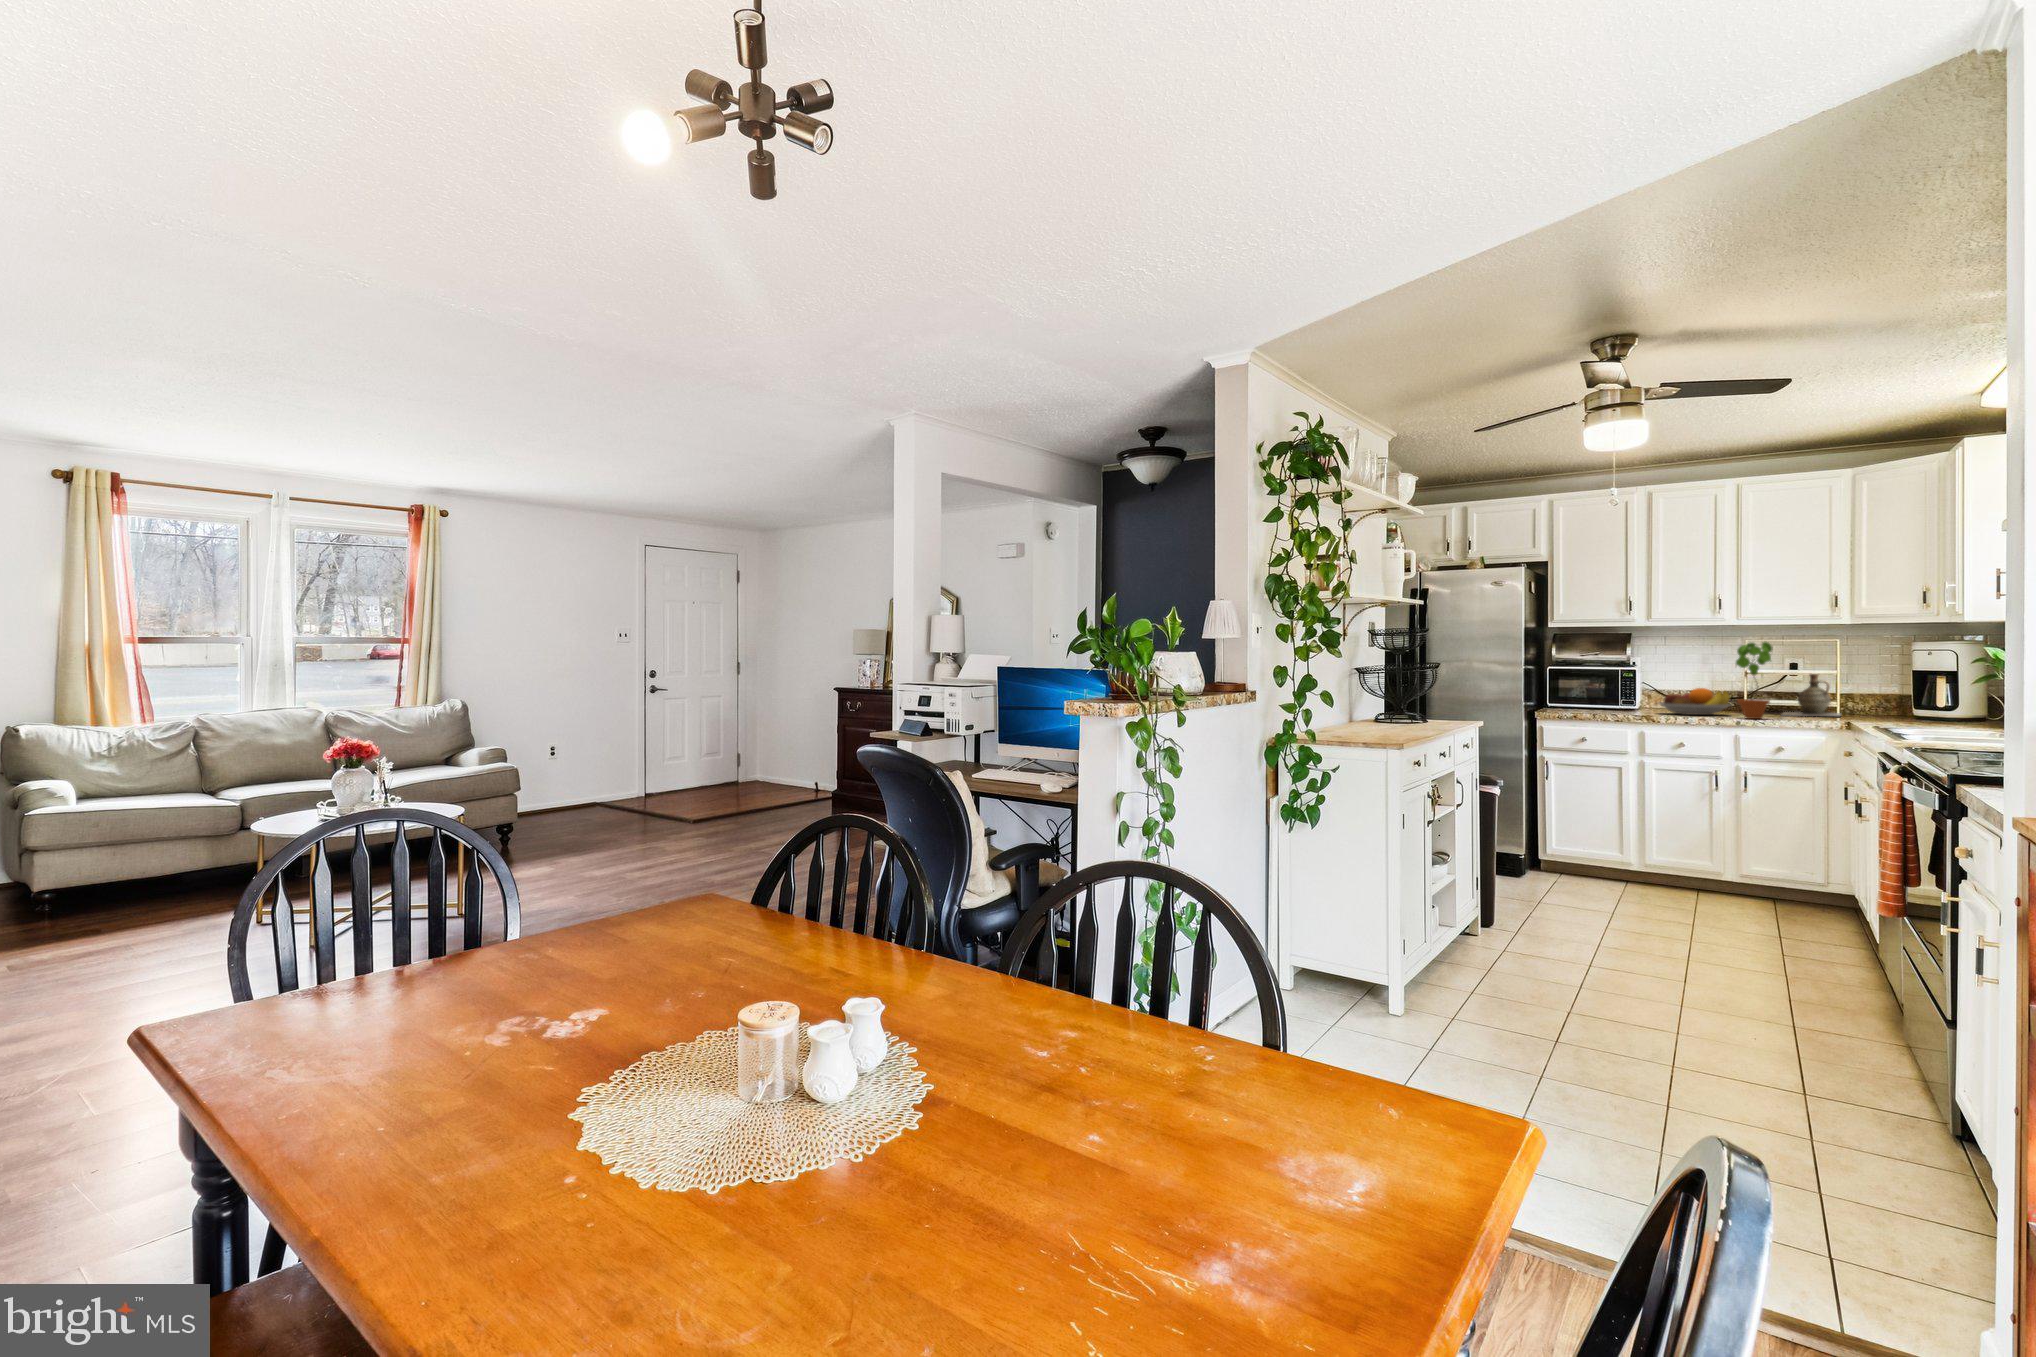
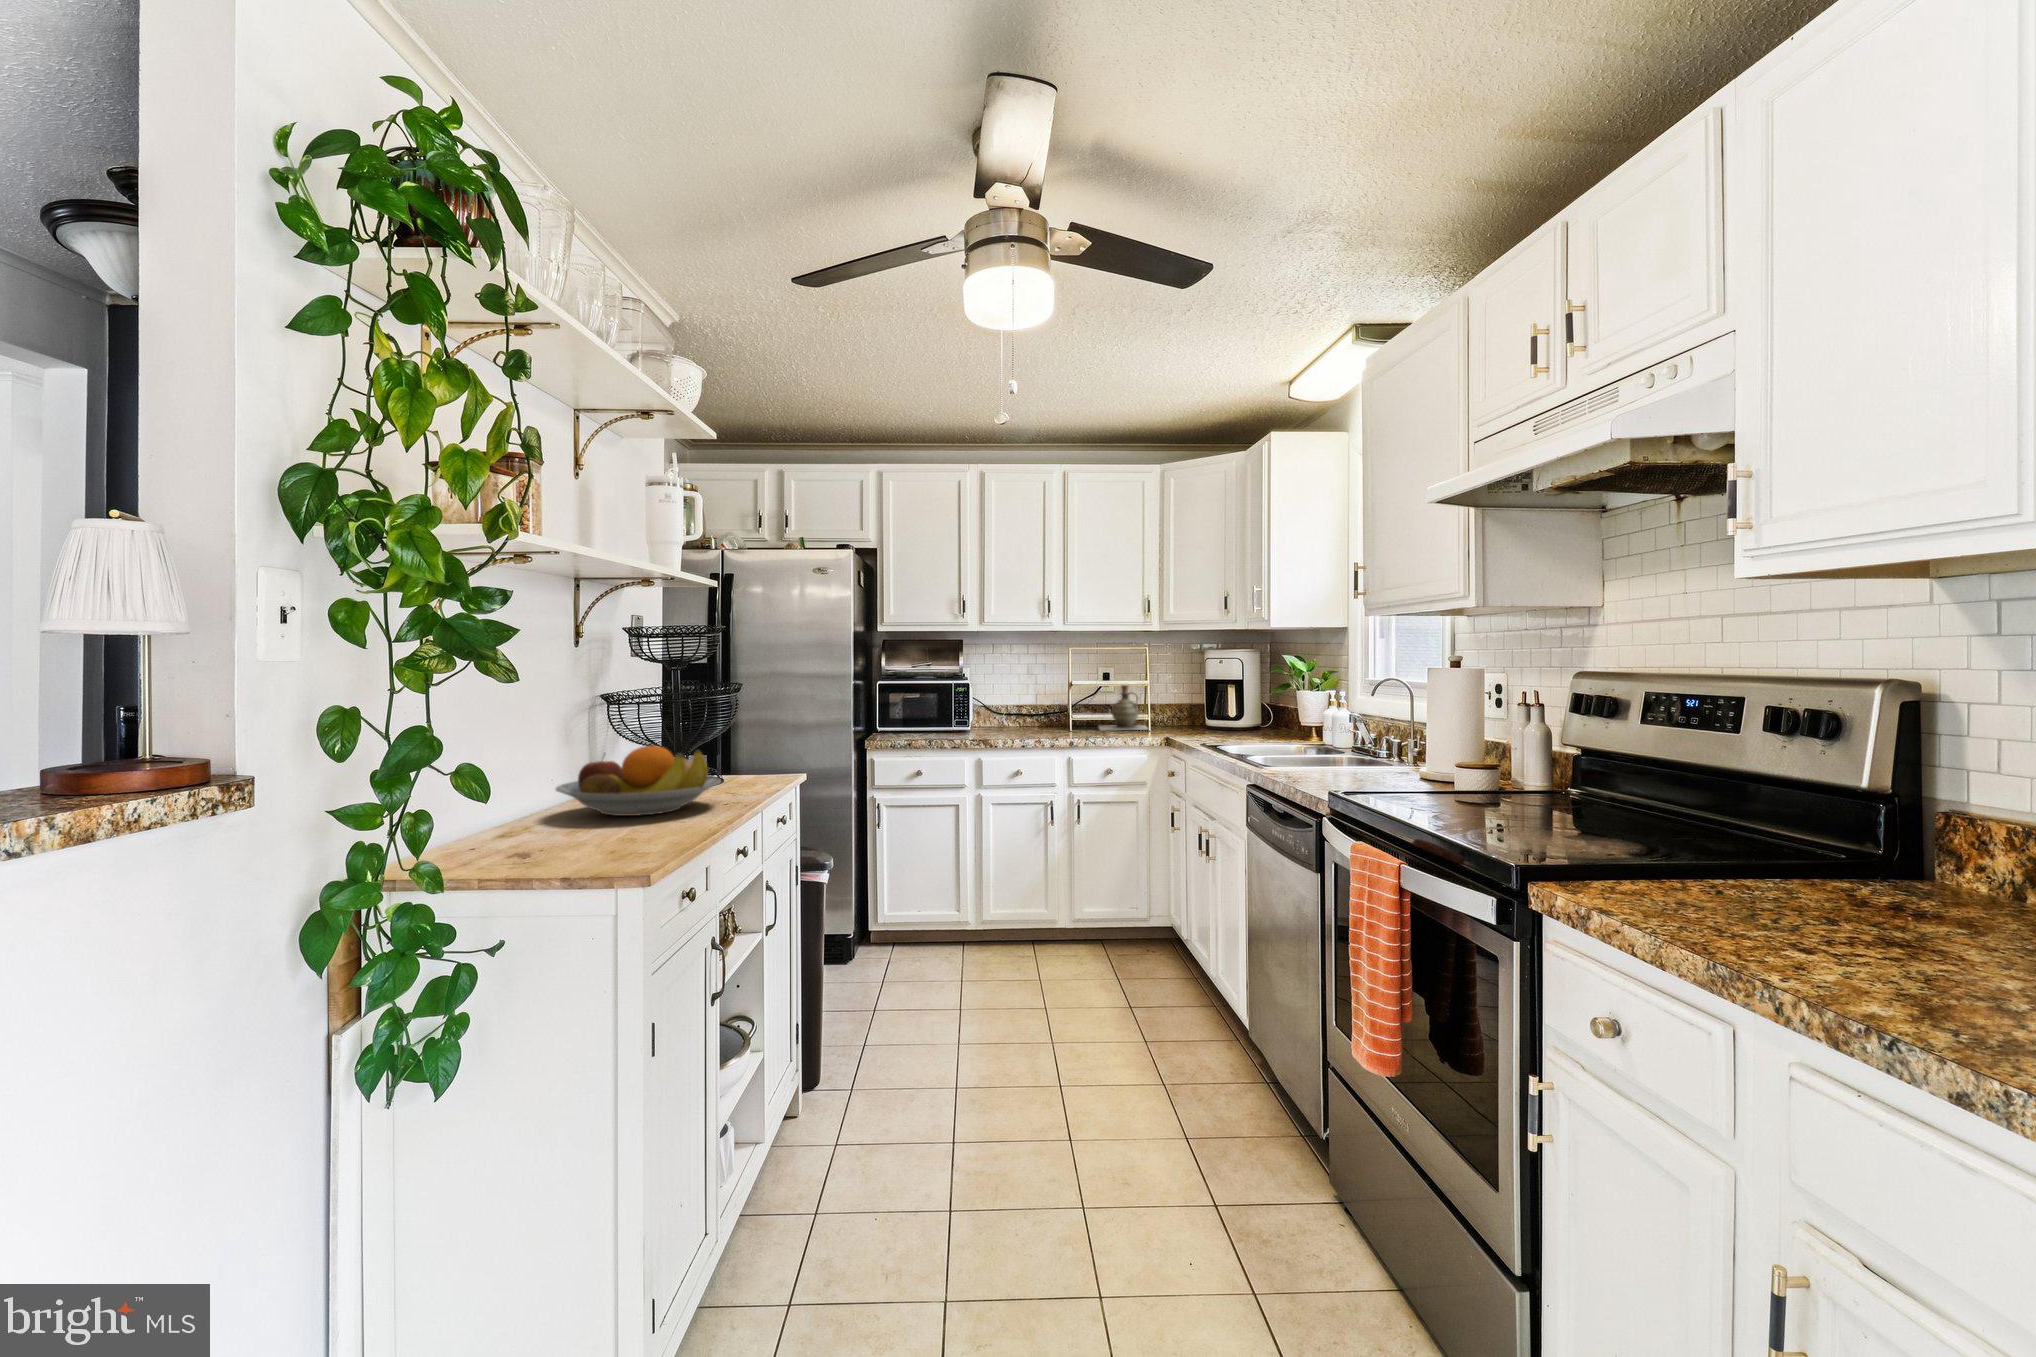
potted plant: present [1736,642,1772,719] -> none [1068,651,1101,739]
fruit bowl: present [1658,688,1731,715] -> present [556,746,721,816]

